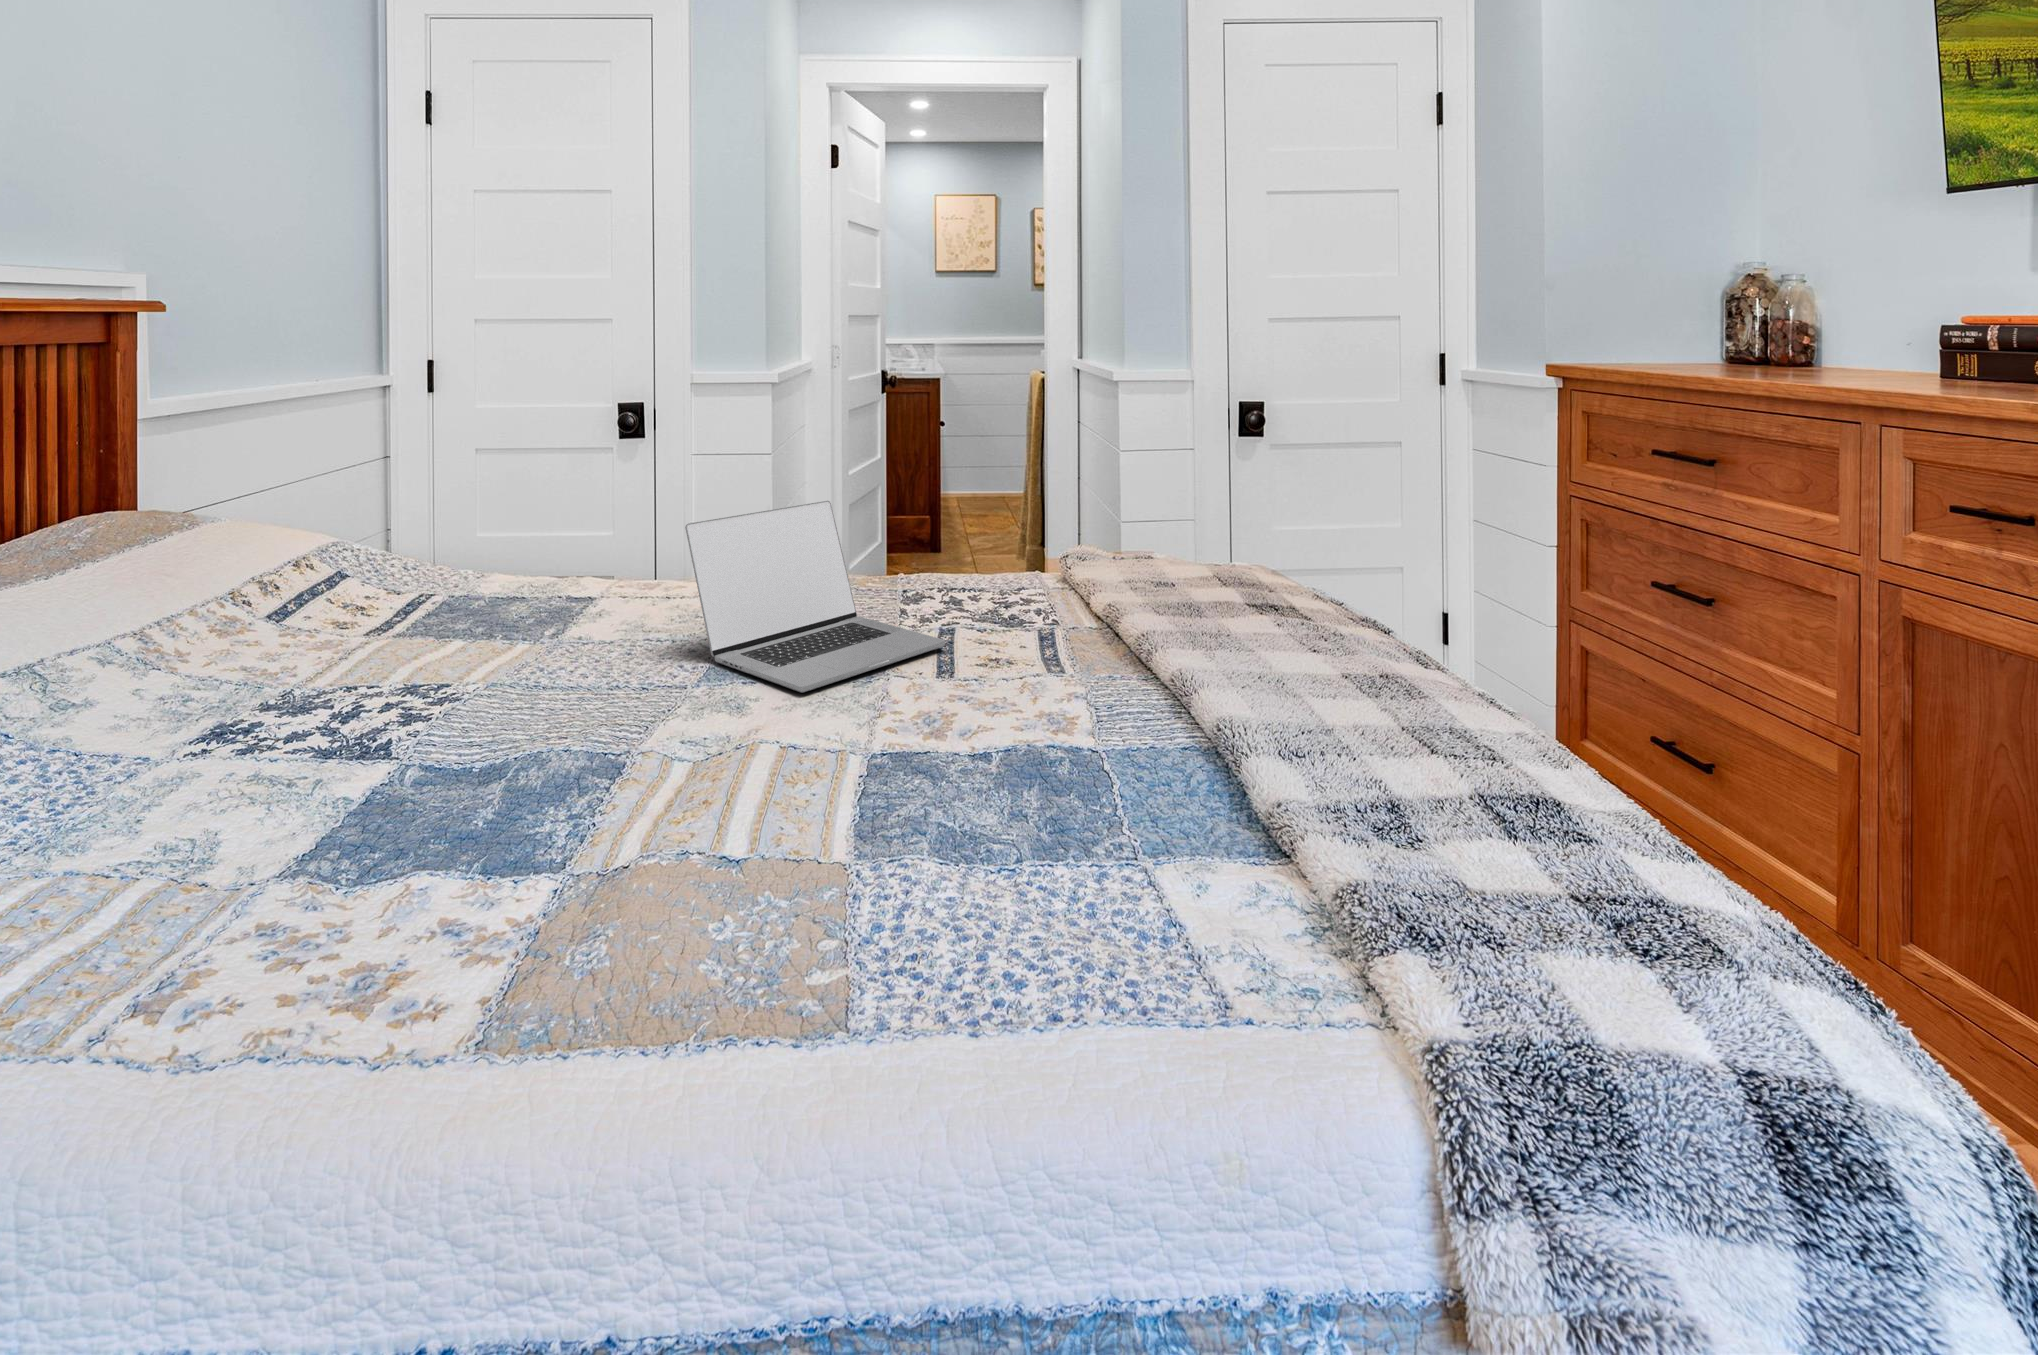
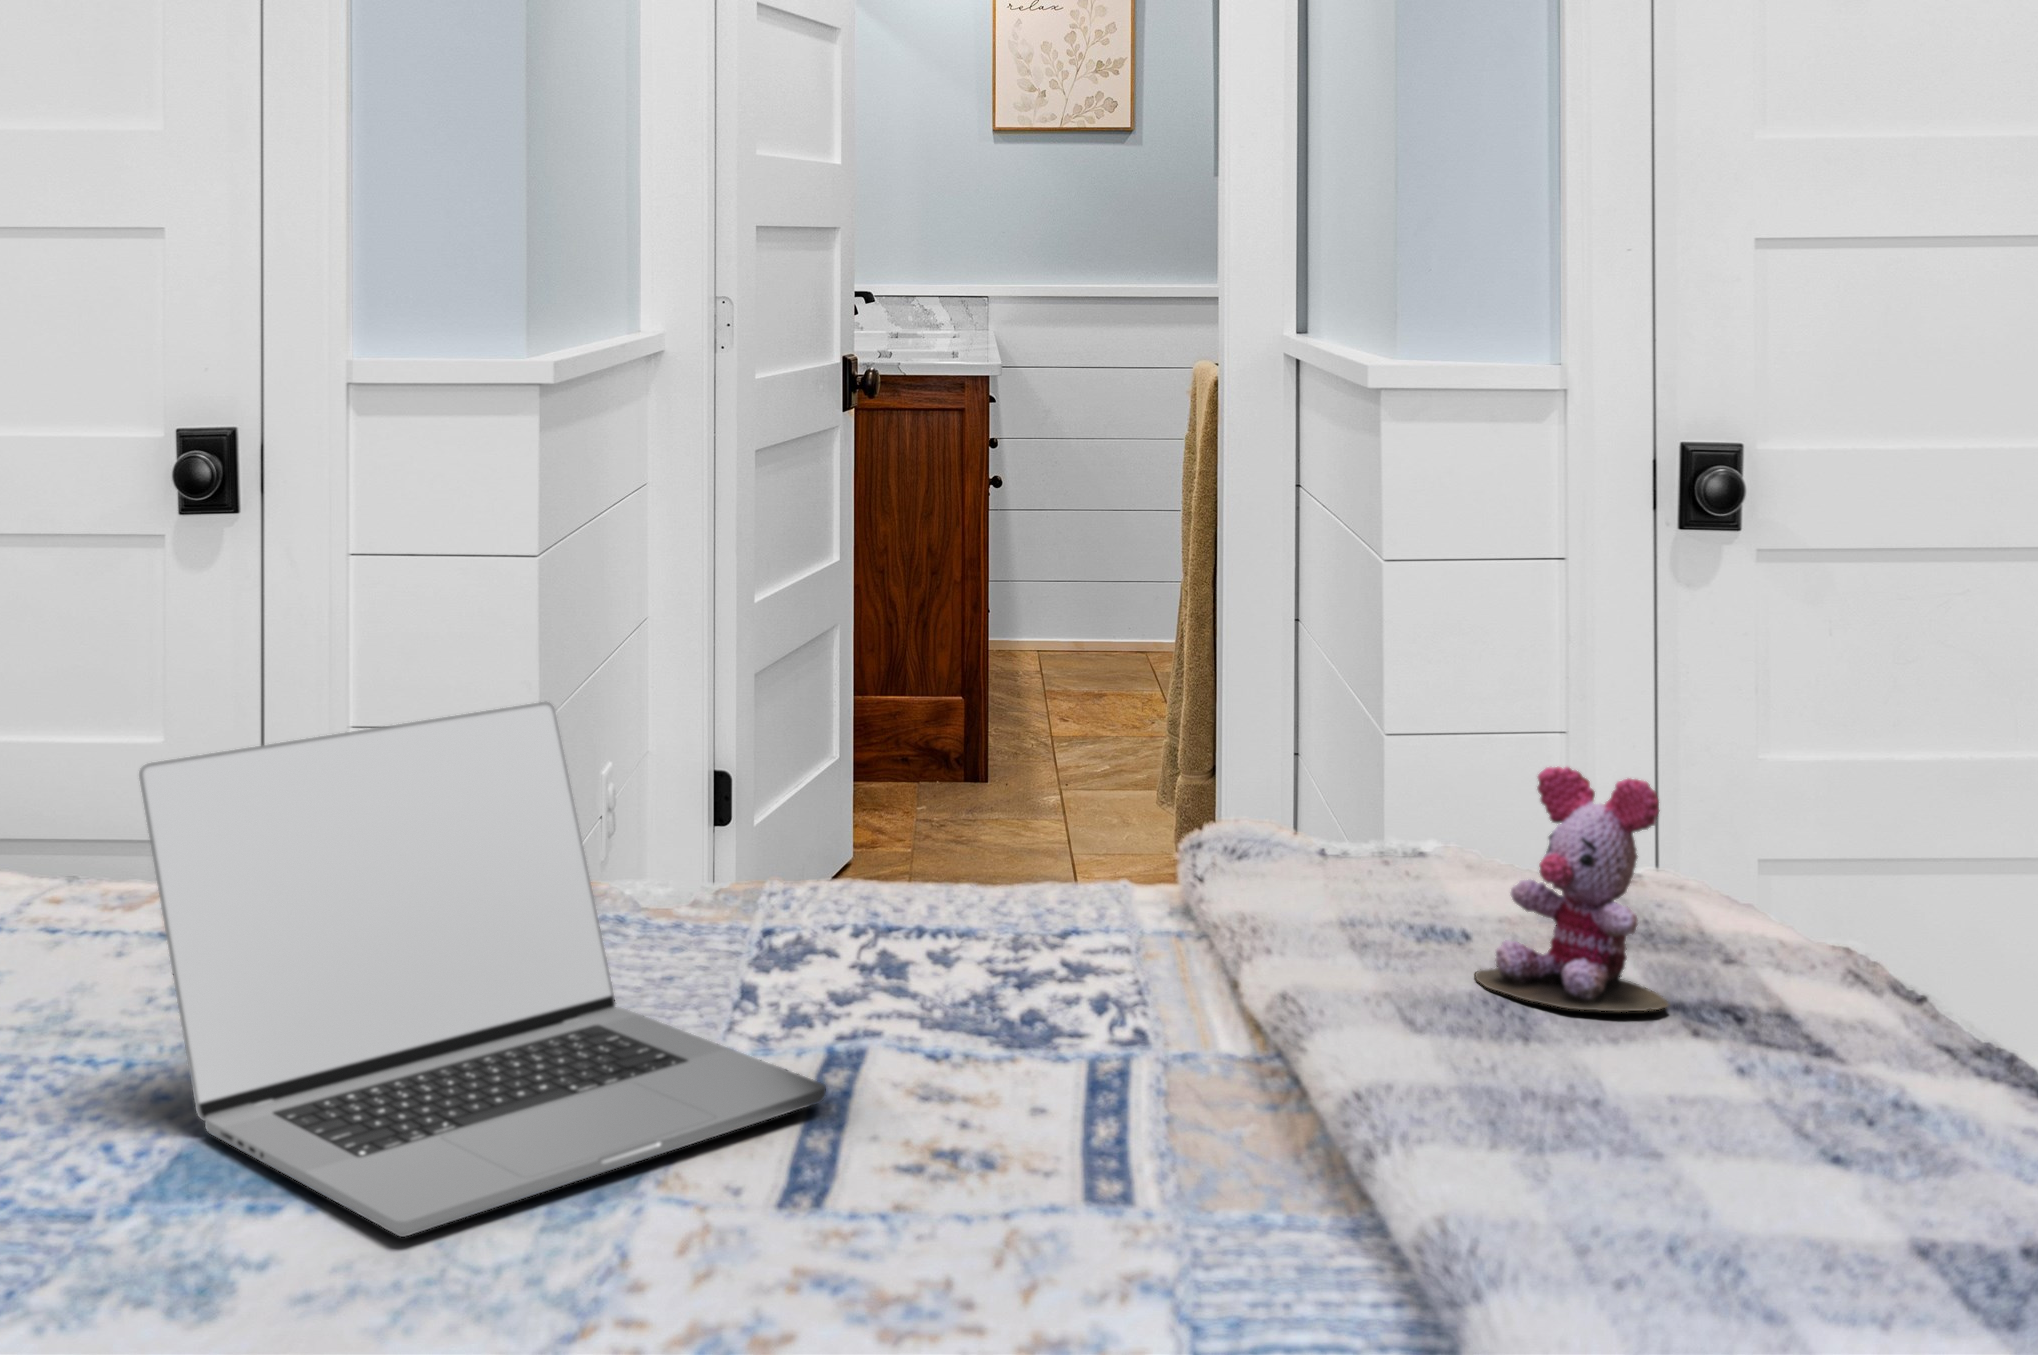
stuffed toy: none [1180,518,1296,607] -> present [1474,766,1668,1011]

